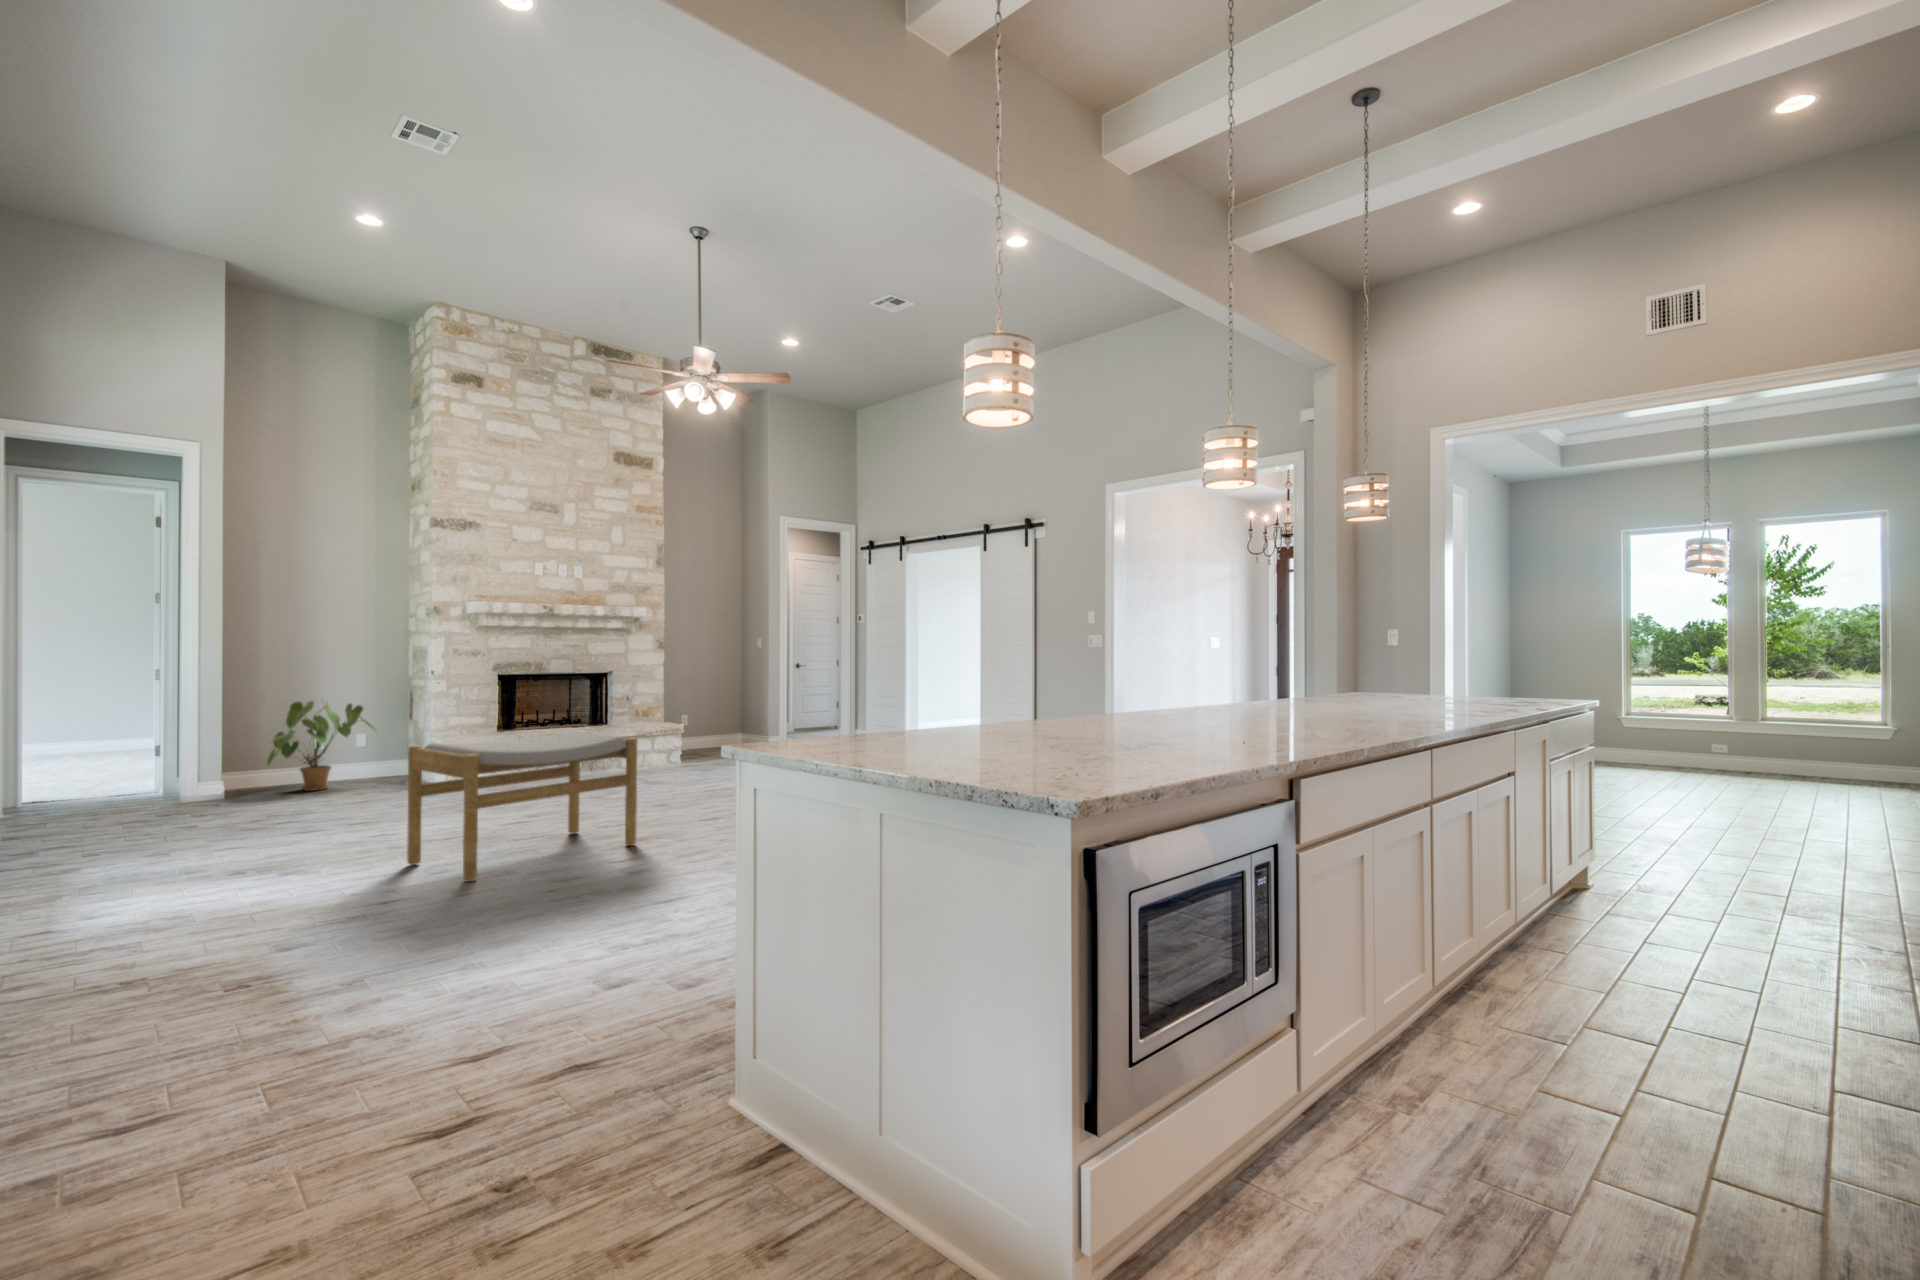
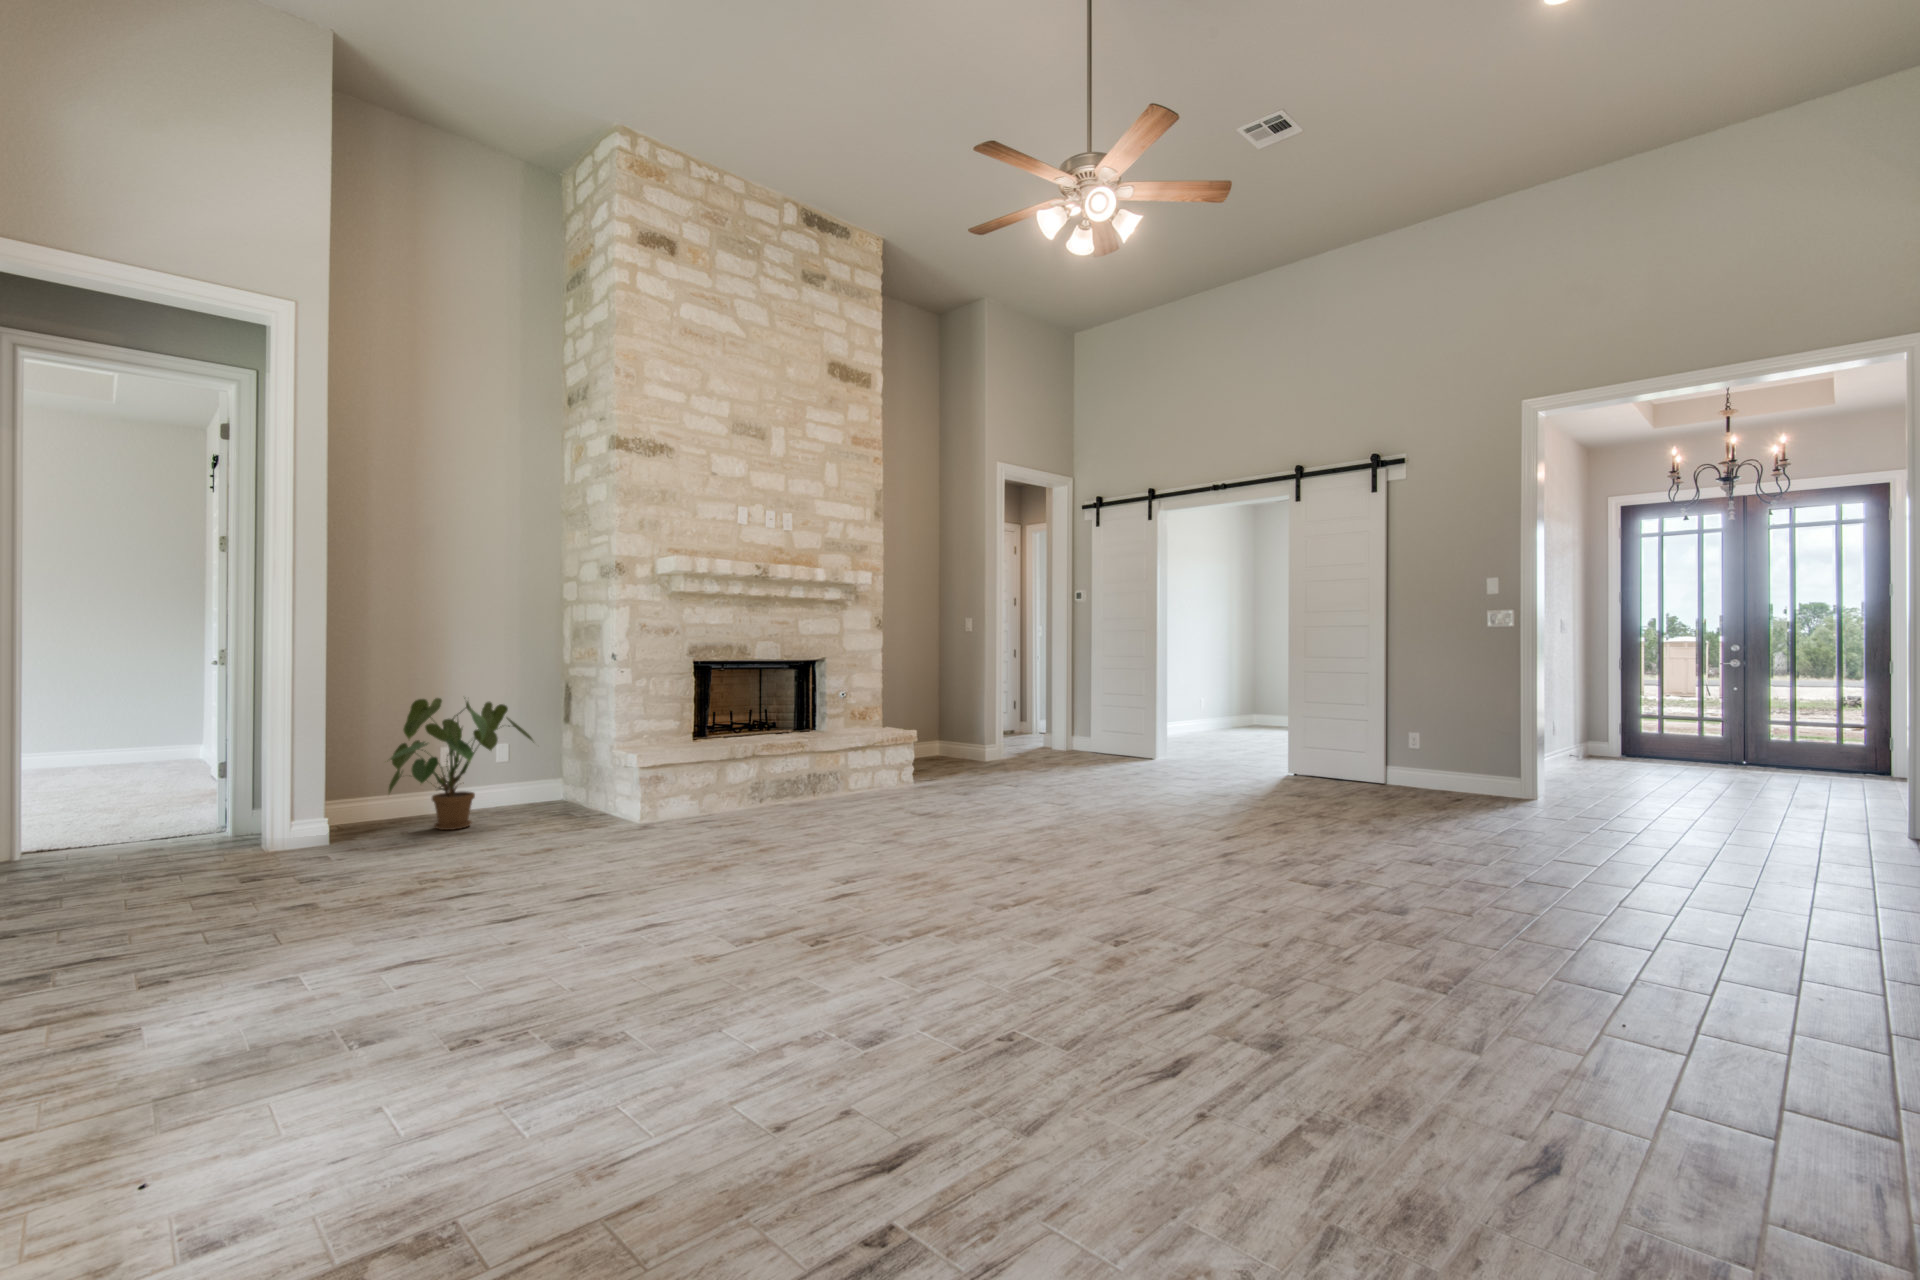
footstool: present [407,731,637,882] -> none [786,743,1116,1043]

